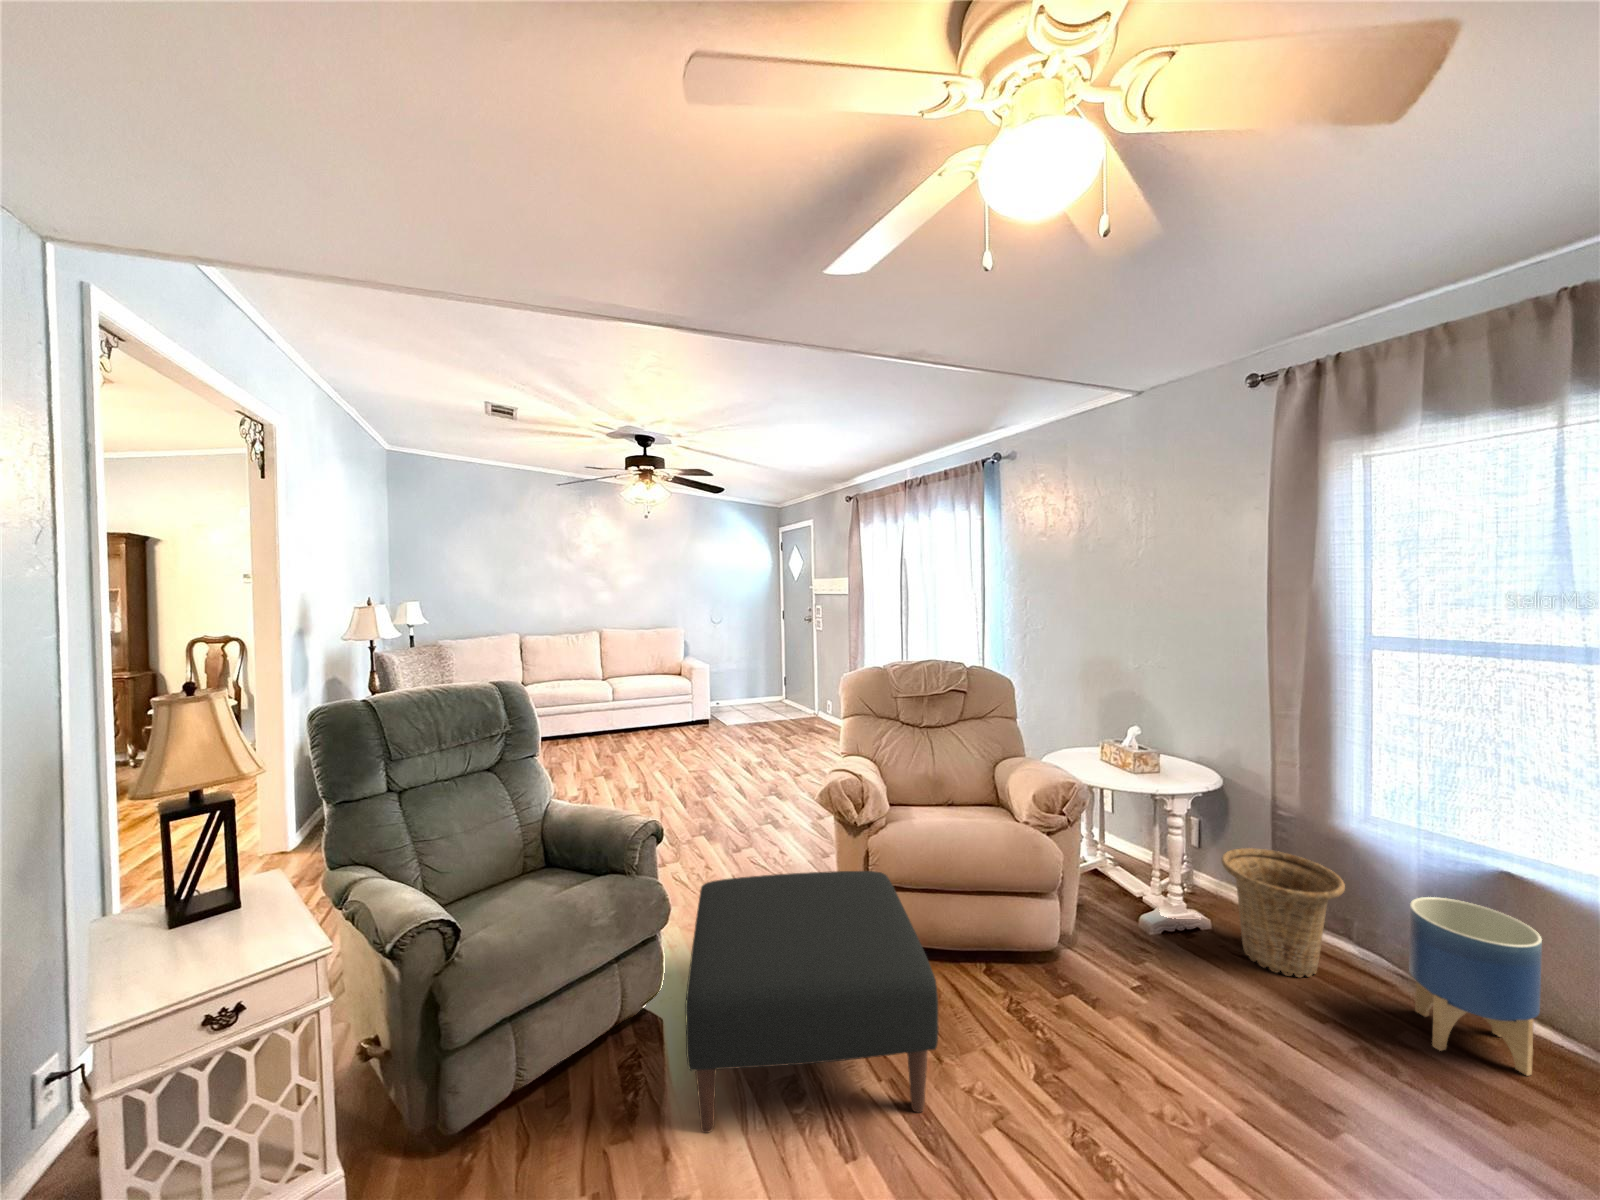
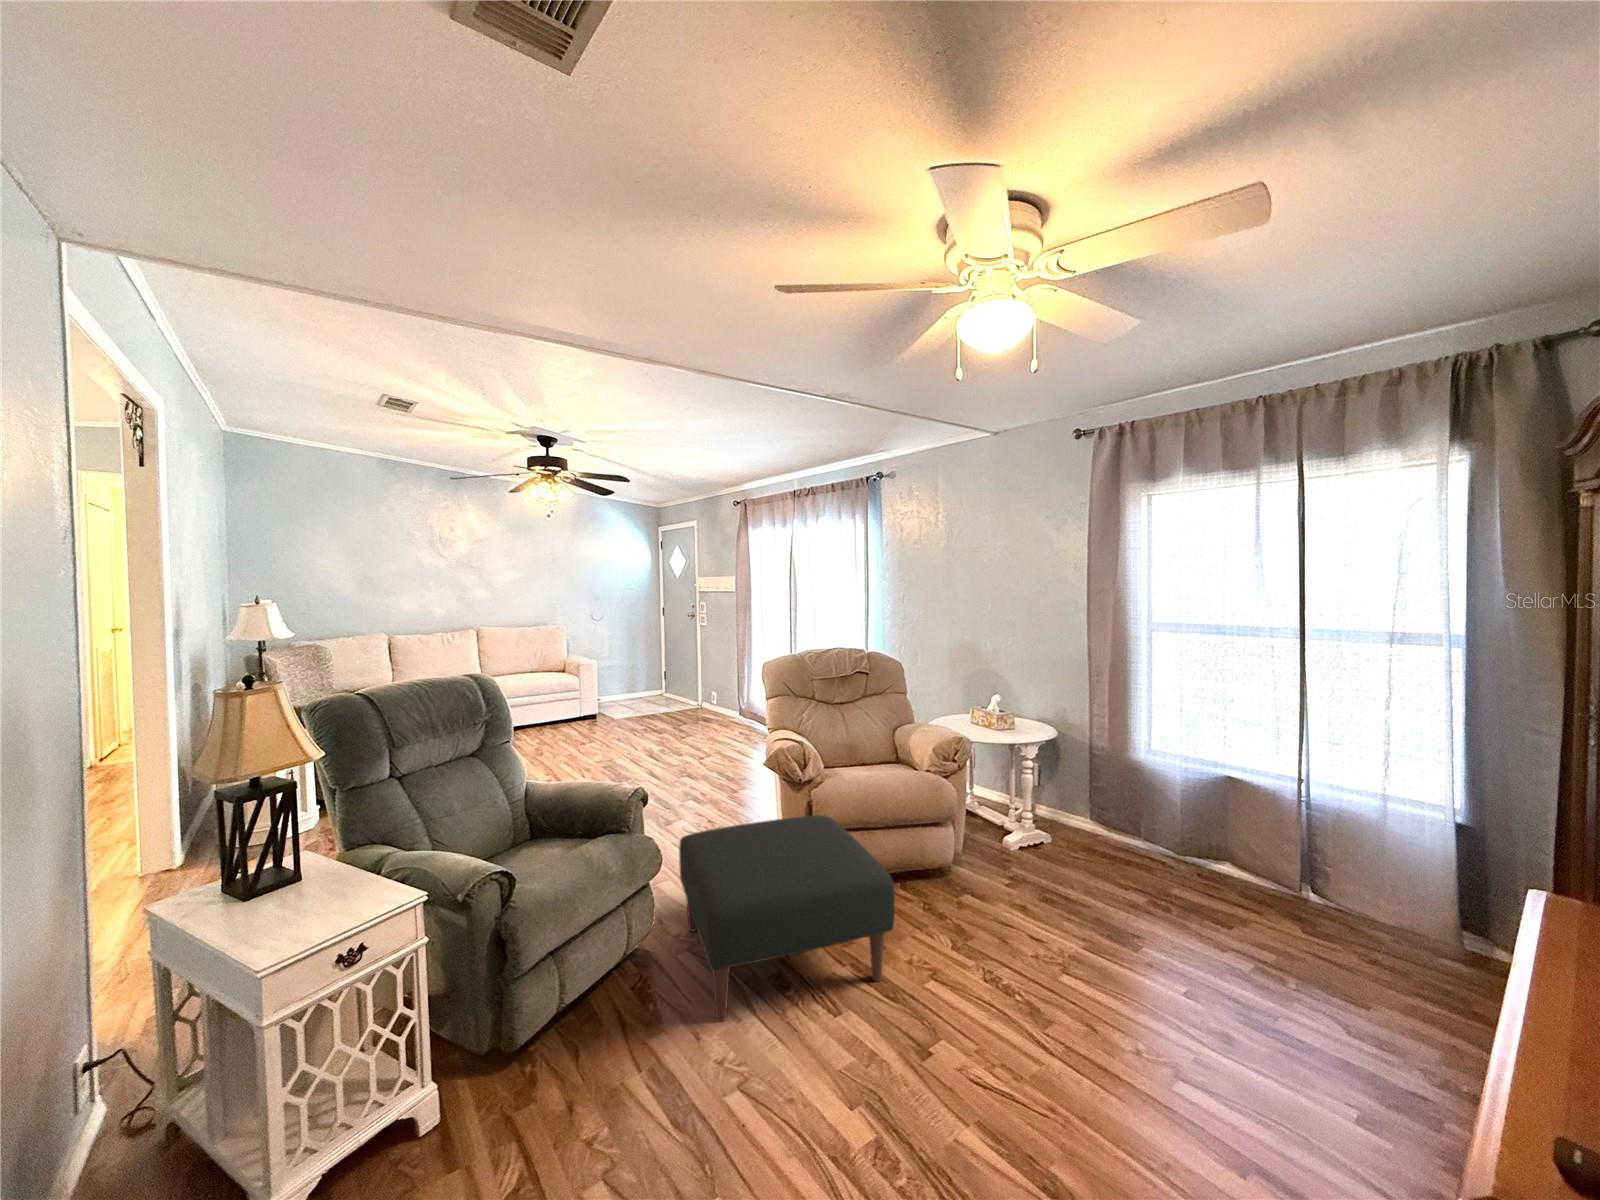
basket: present [1222,848,1345,977] -> none [1058,779,1136,864]
planter: present [1409,897,1542,1076] -> none [1174,797,1245,901]

